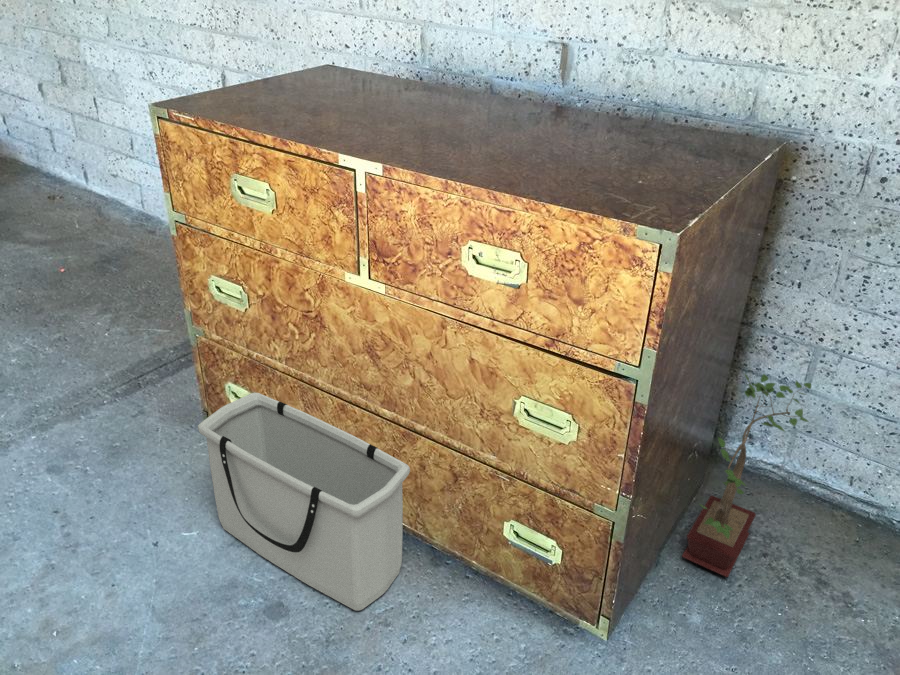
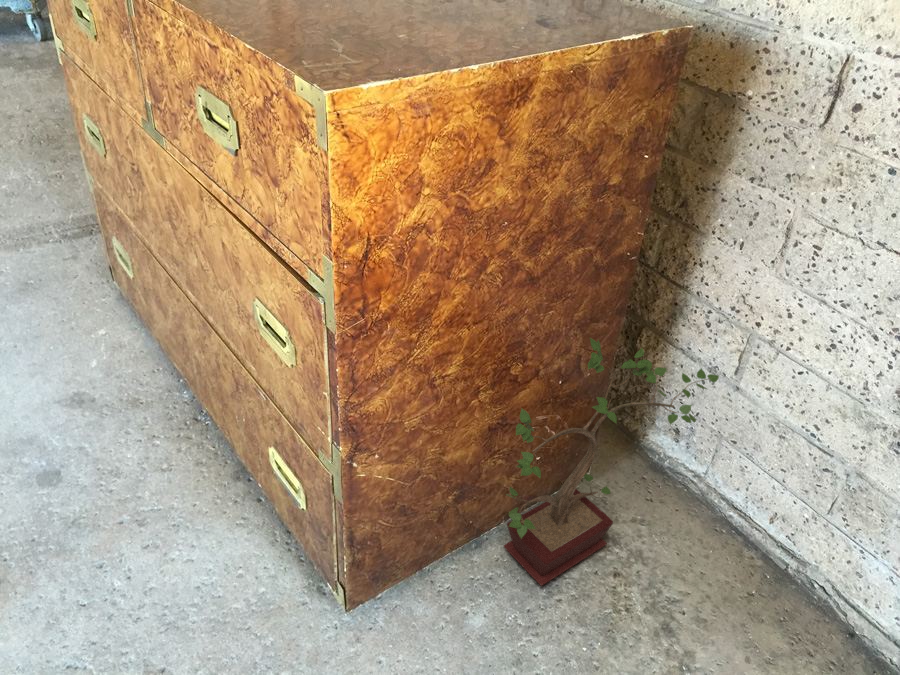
storage bin: present [198,393,410,611] -> none [25,256,195,502]

